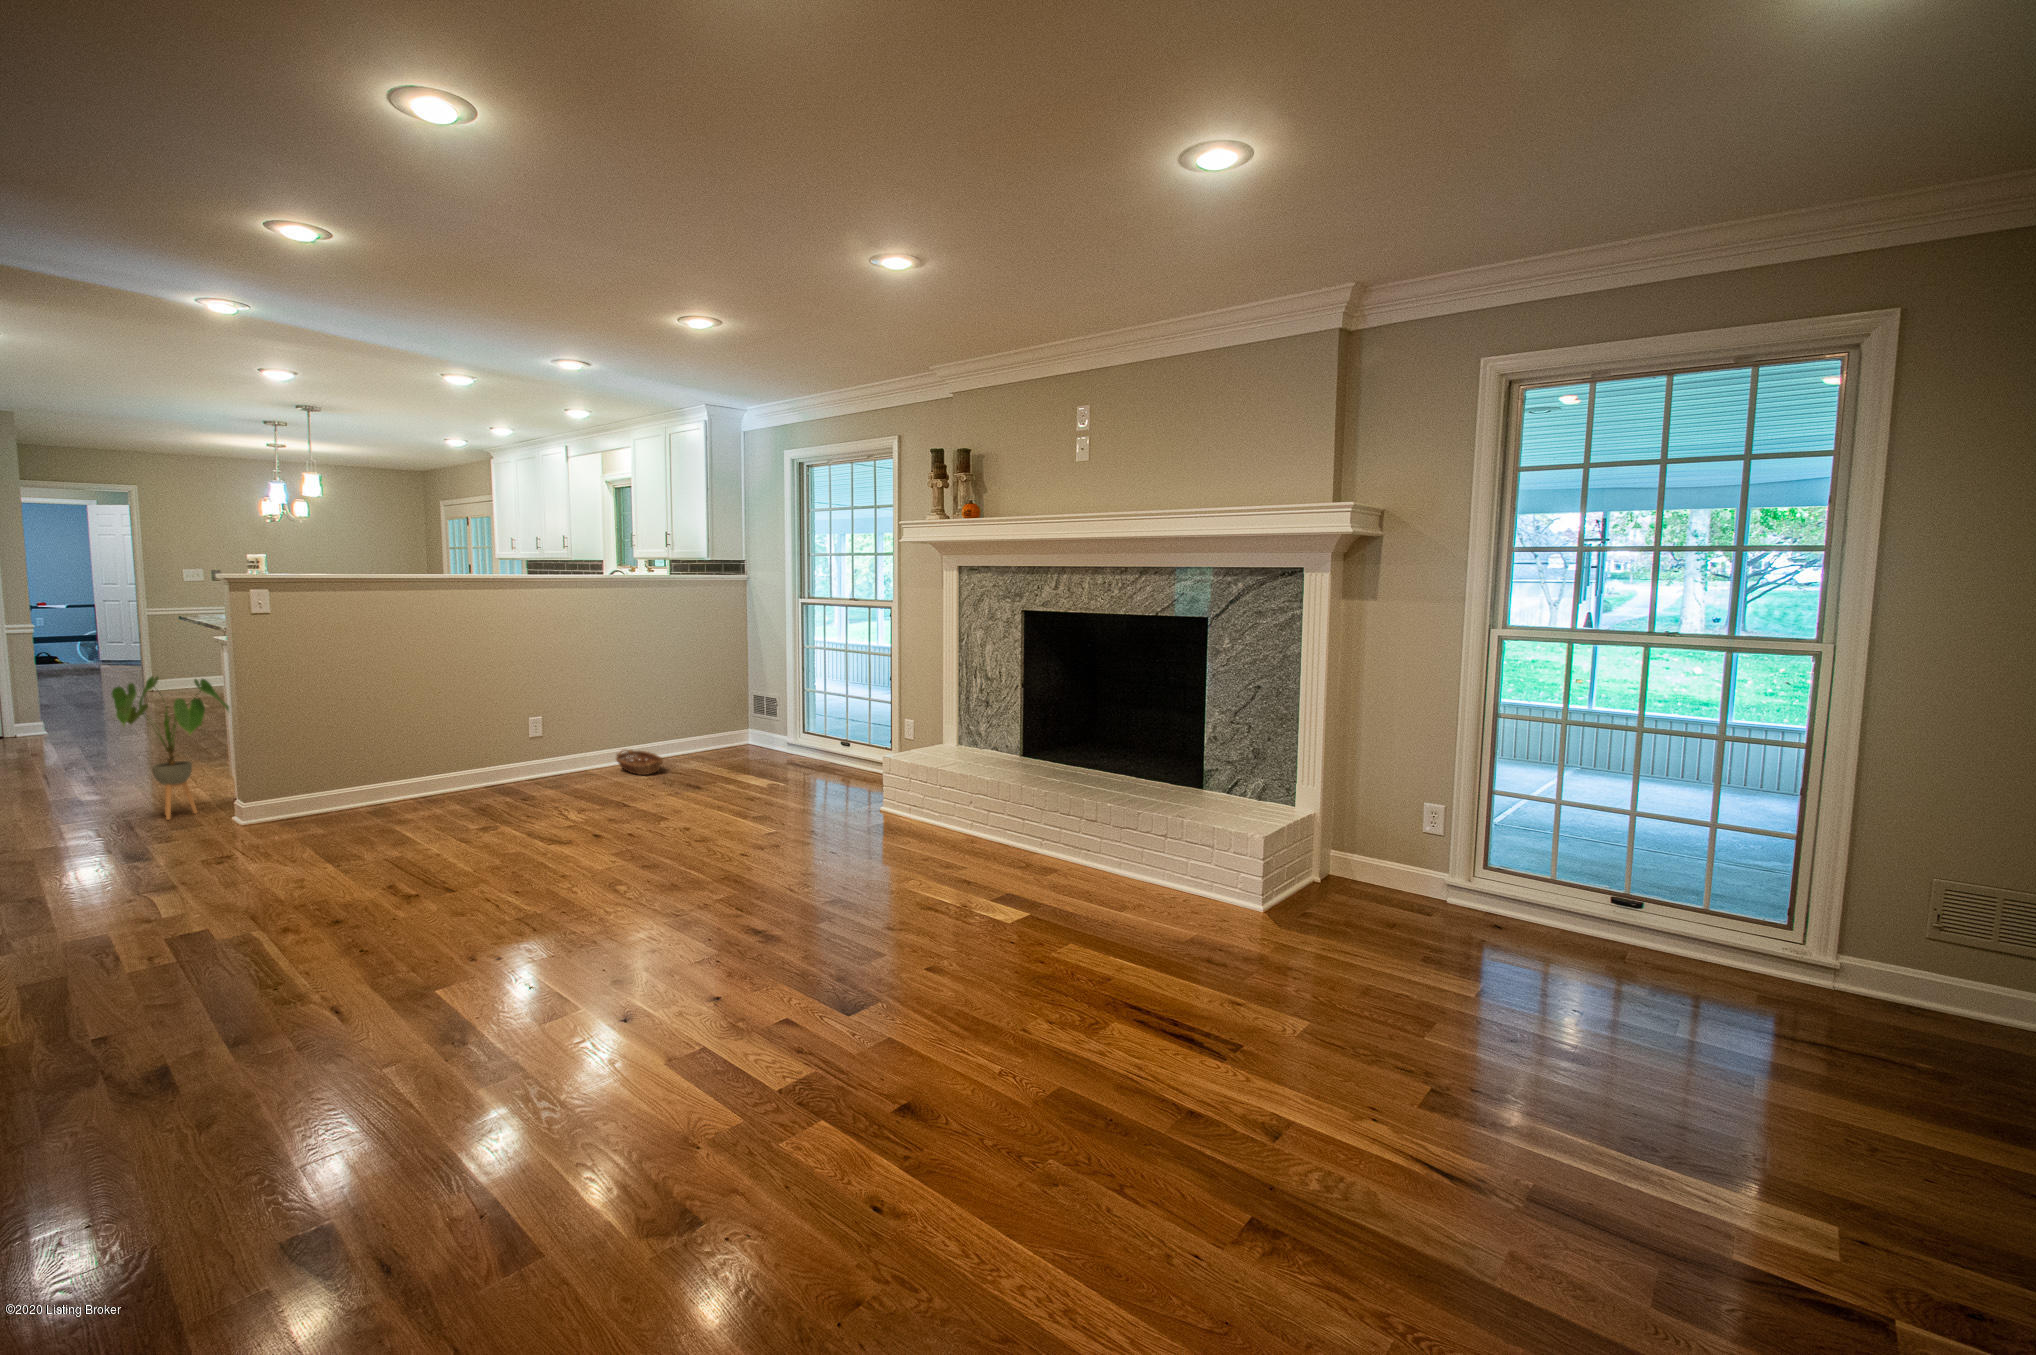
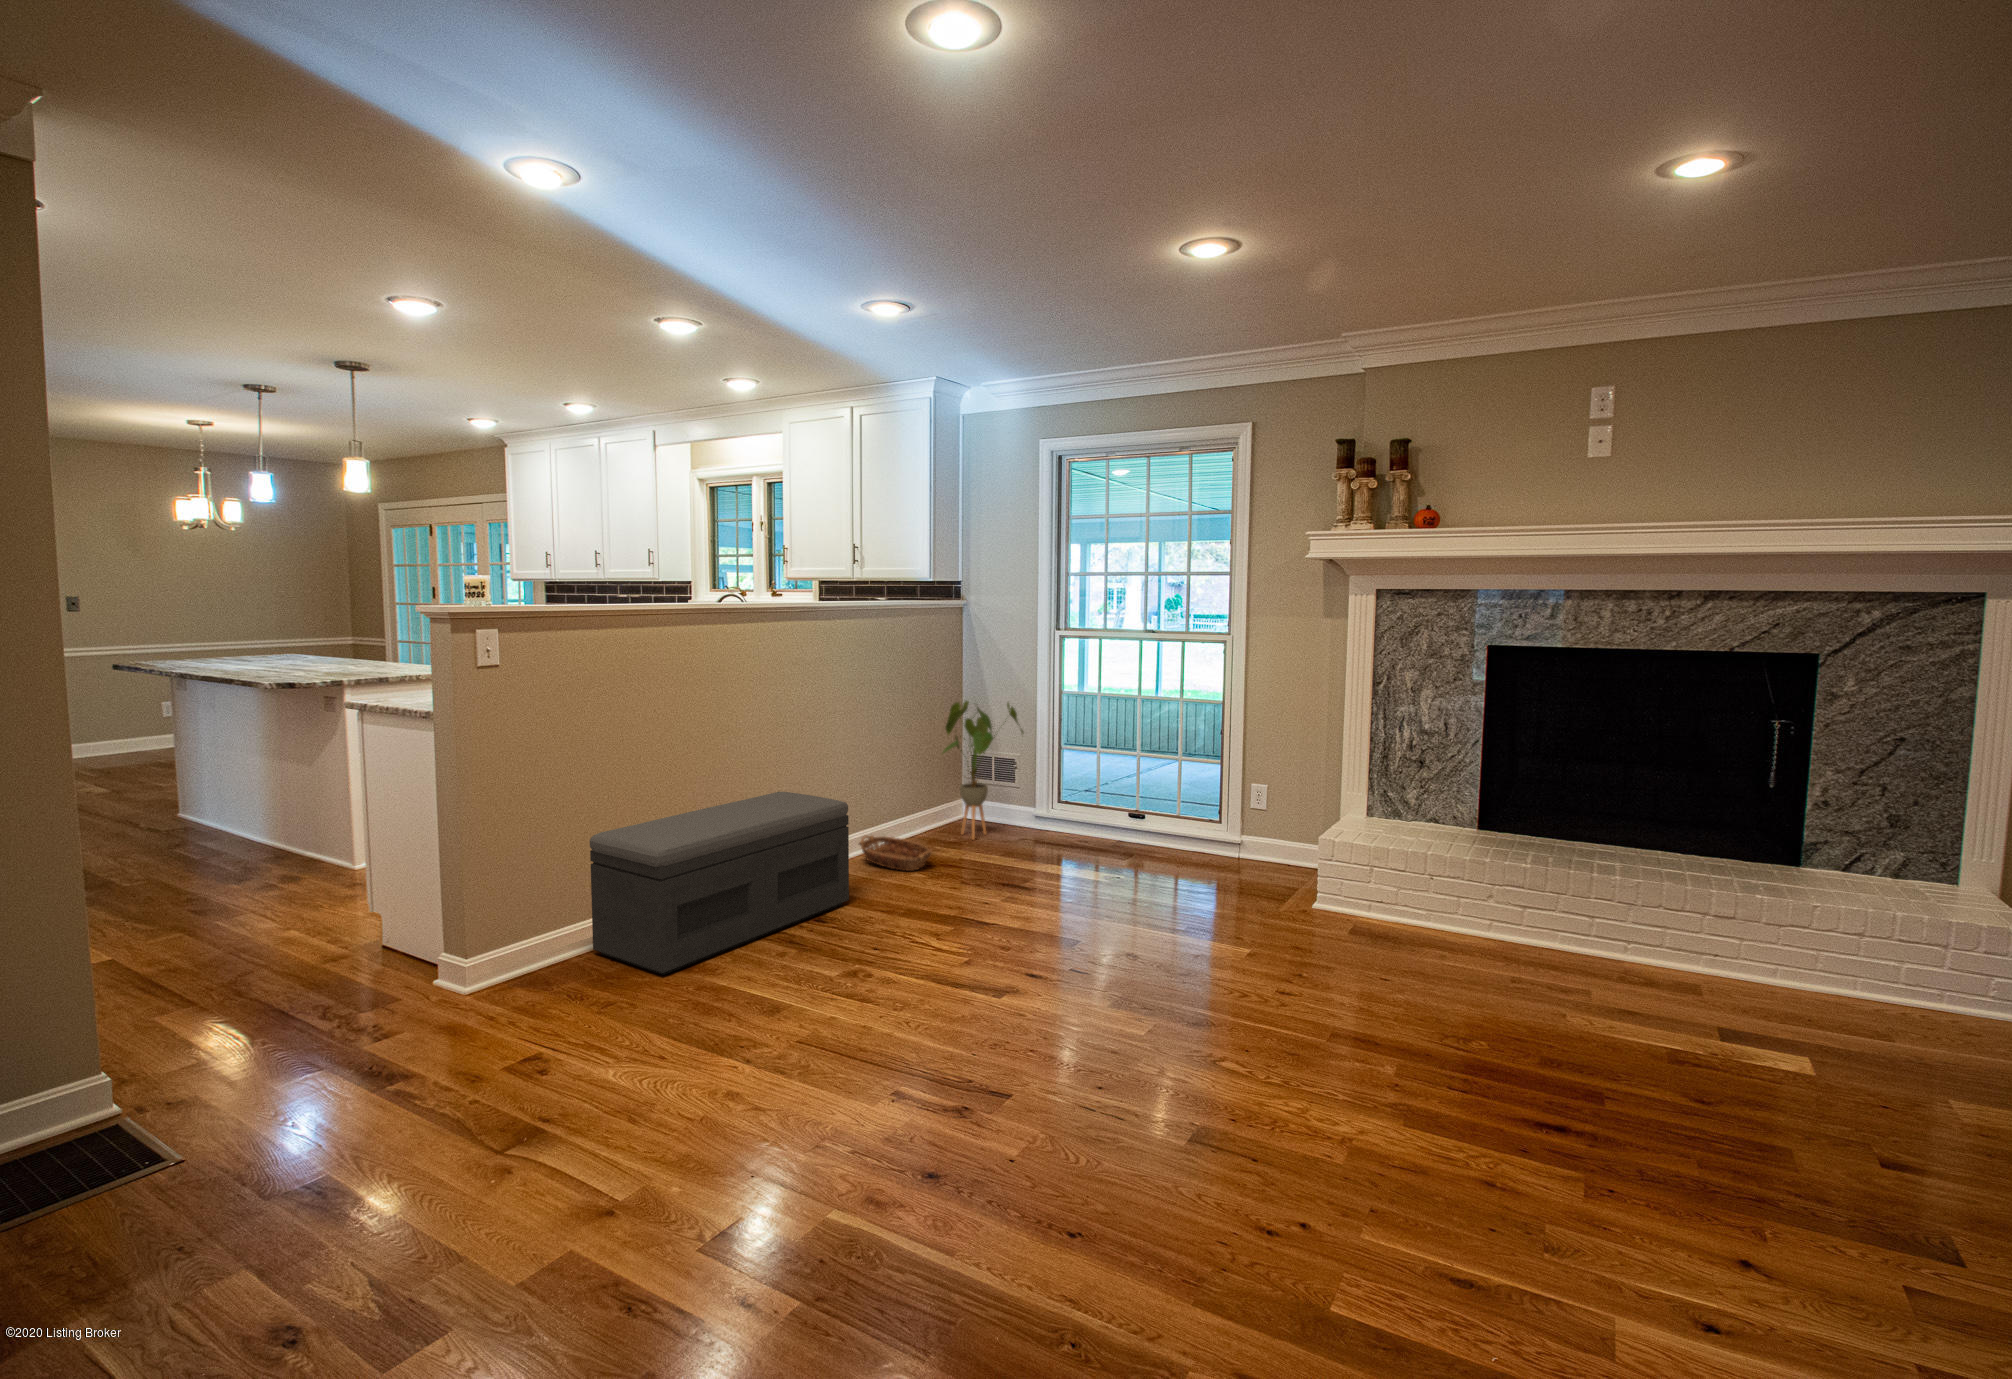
house plant: present [112,676,229,820] -> present [943,701,1023,839]
storage bench: none [348,711,562,823] -> present [590,792,849,975]

